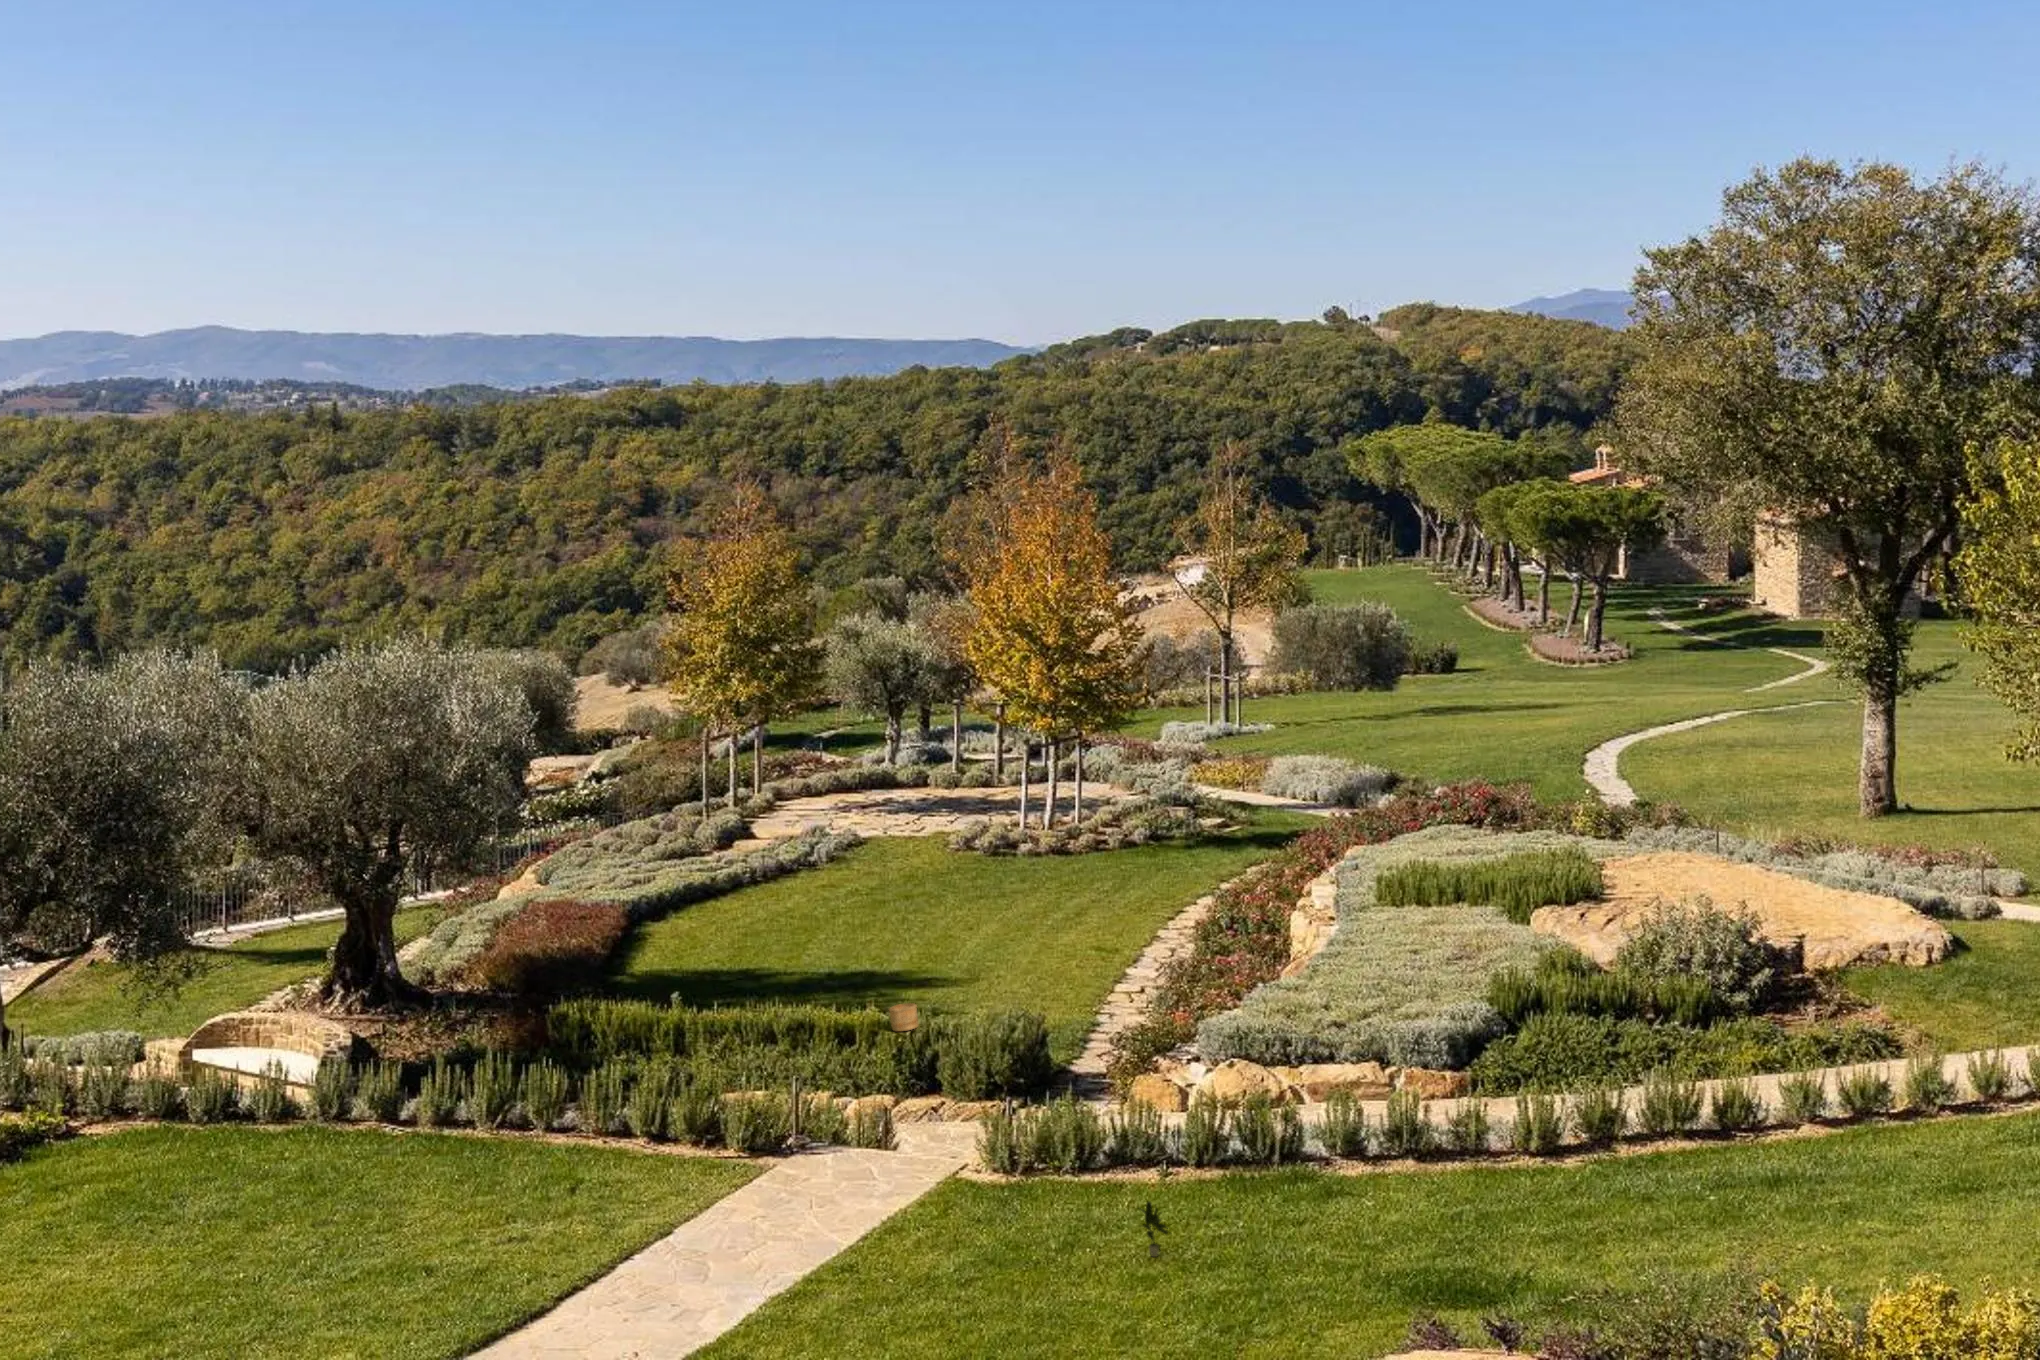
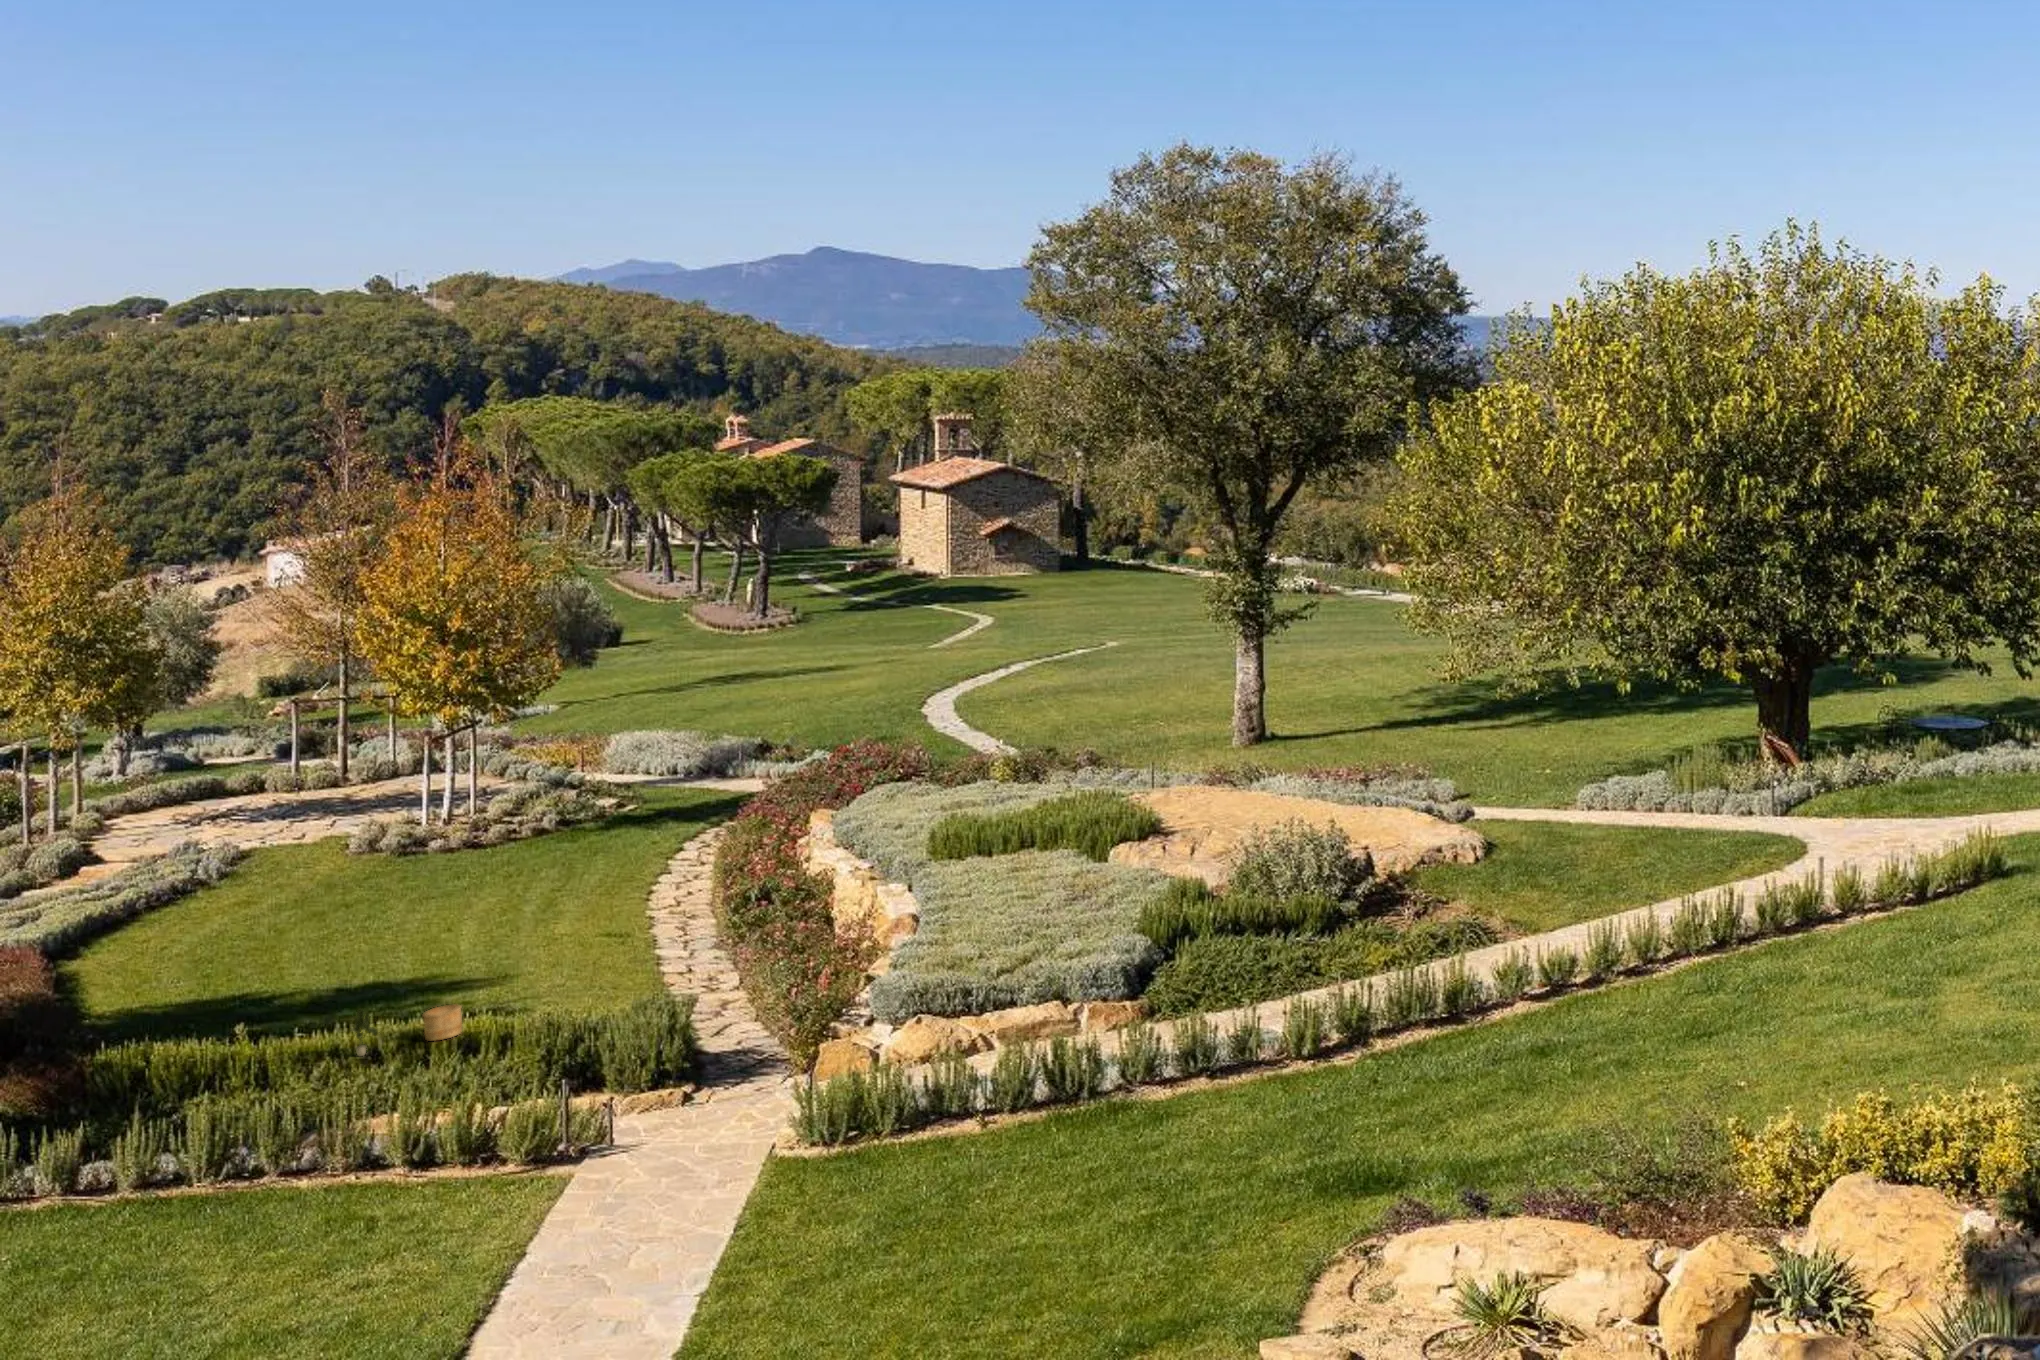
potted plant: present [1141,1201,1168,1257] -> present [352,1009,380,1056]

